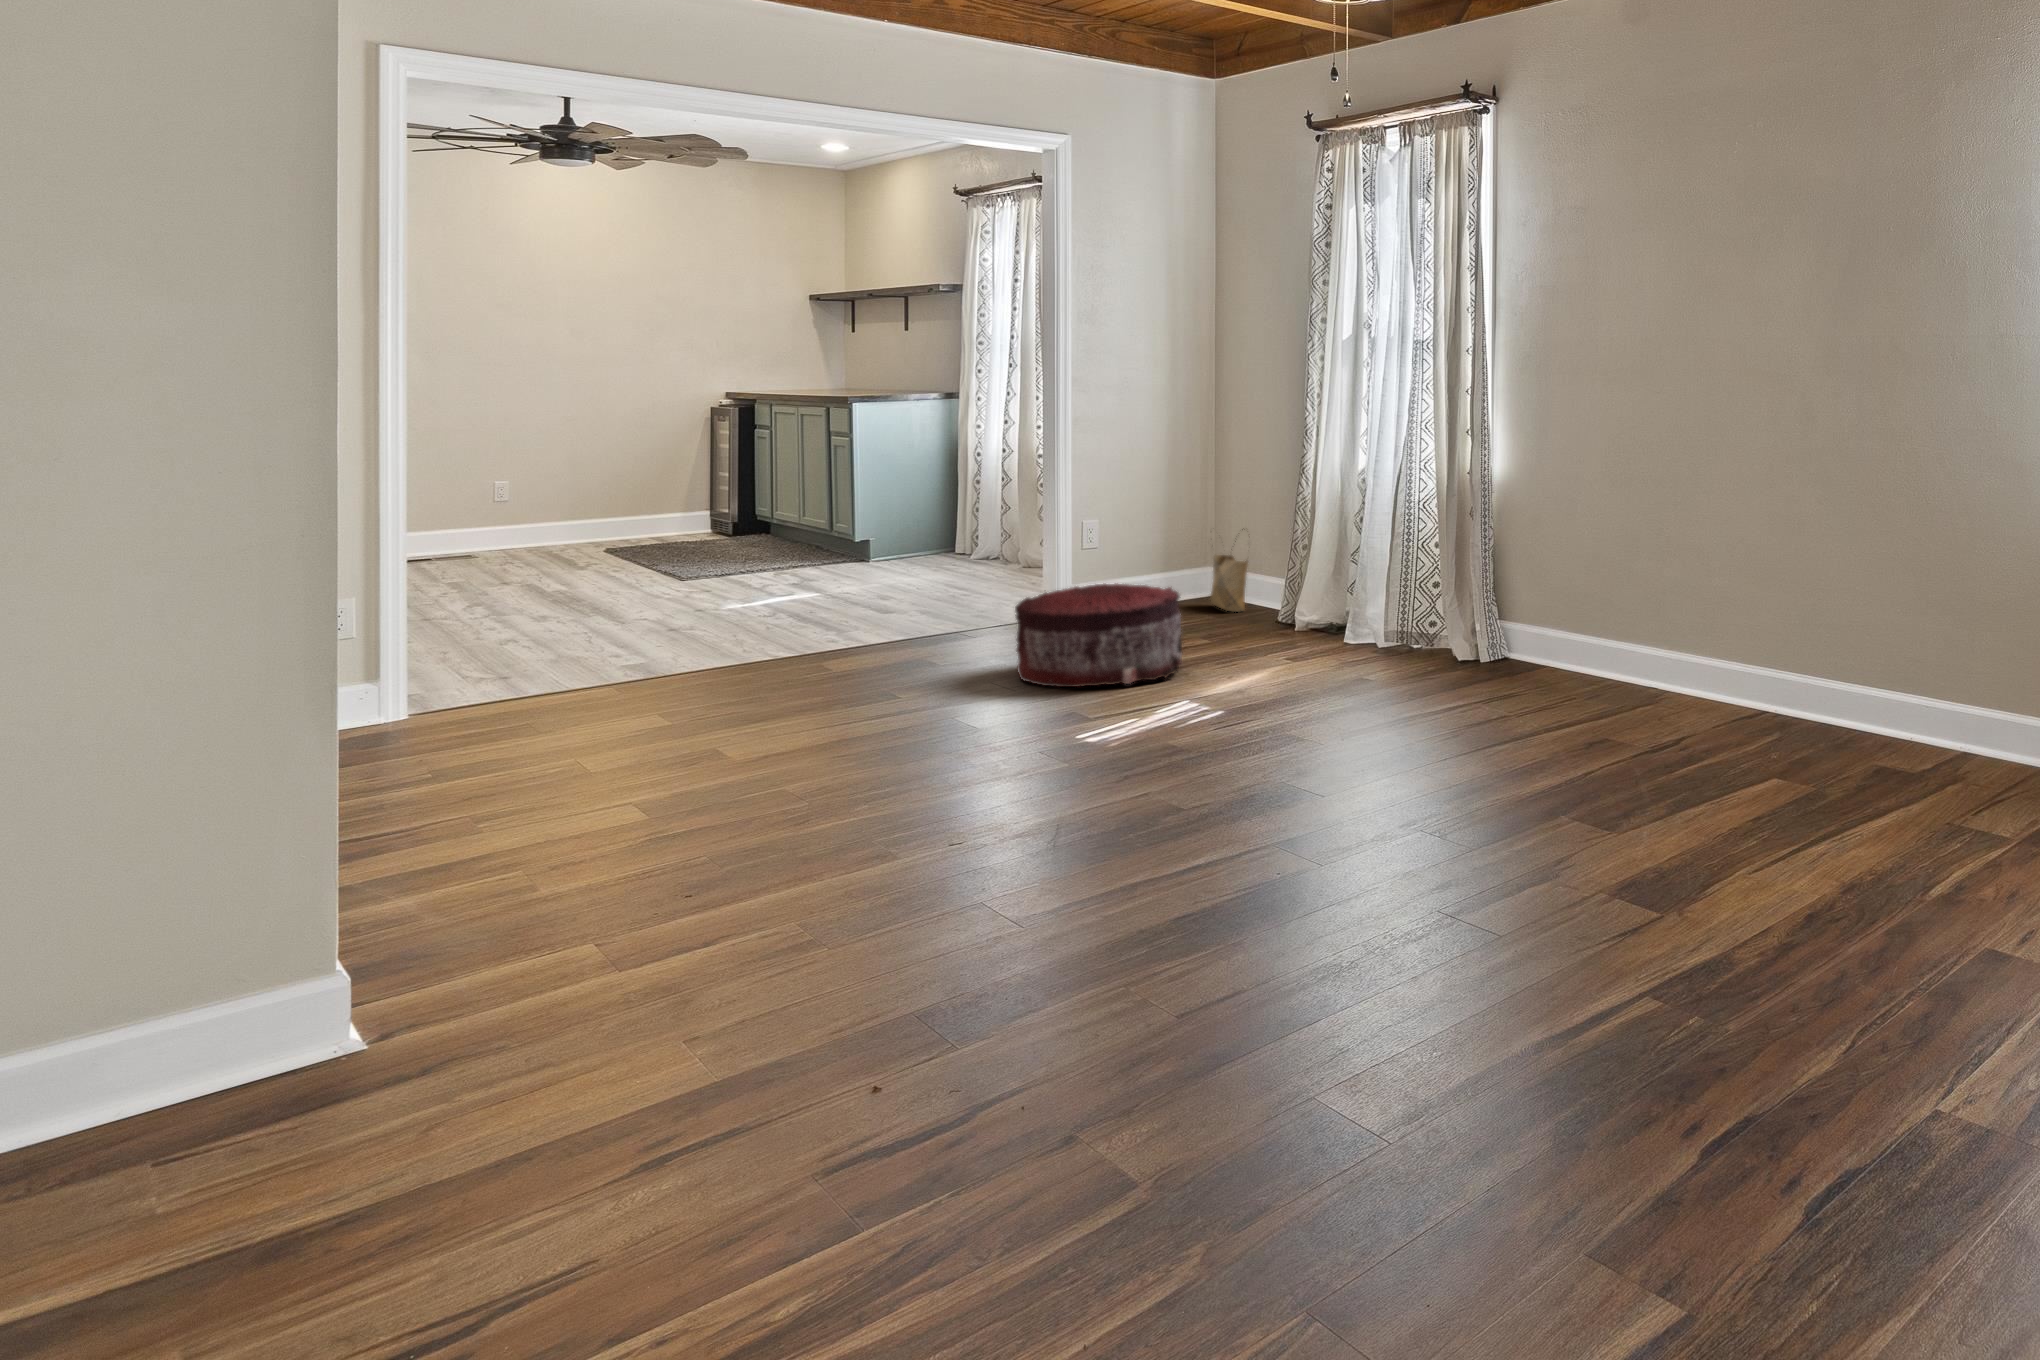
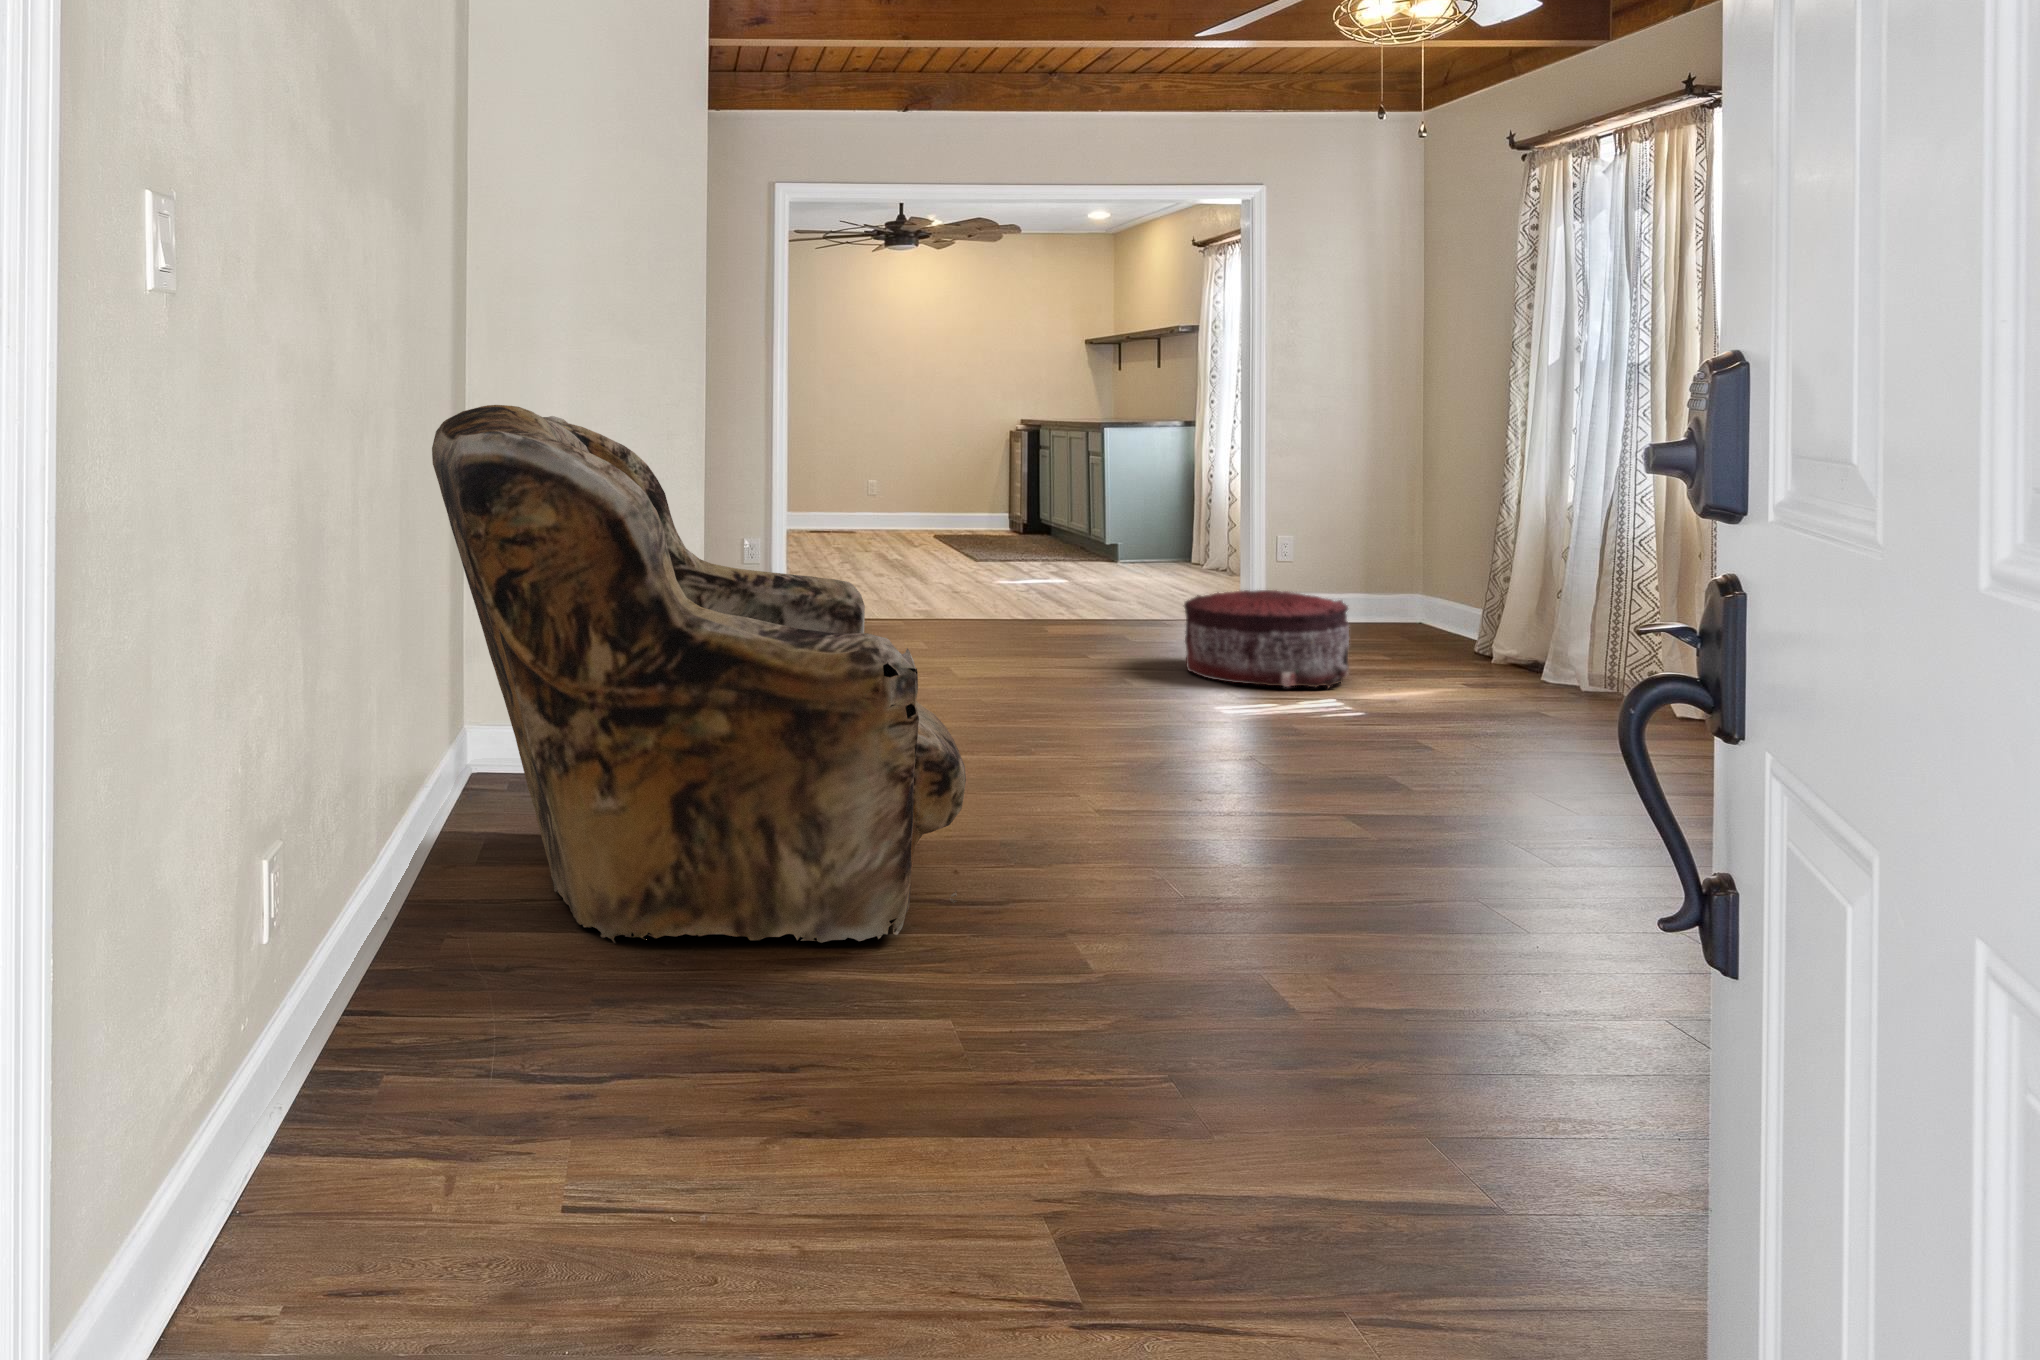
armchair: none [201,469,944,1116] -> present [432,405,966,943]
woven basket: present [1210,529,1248,612] -> none [1409,553,1452,638]

